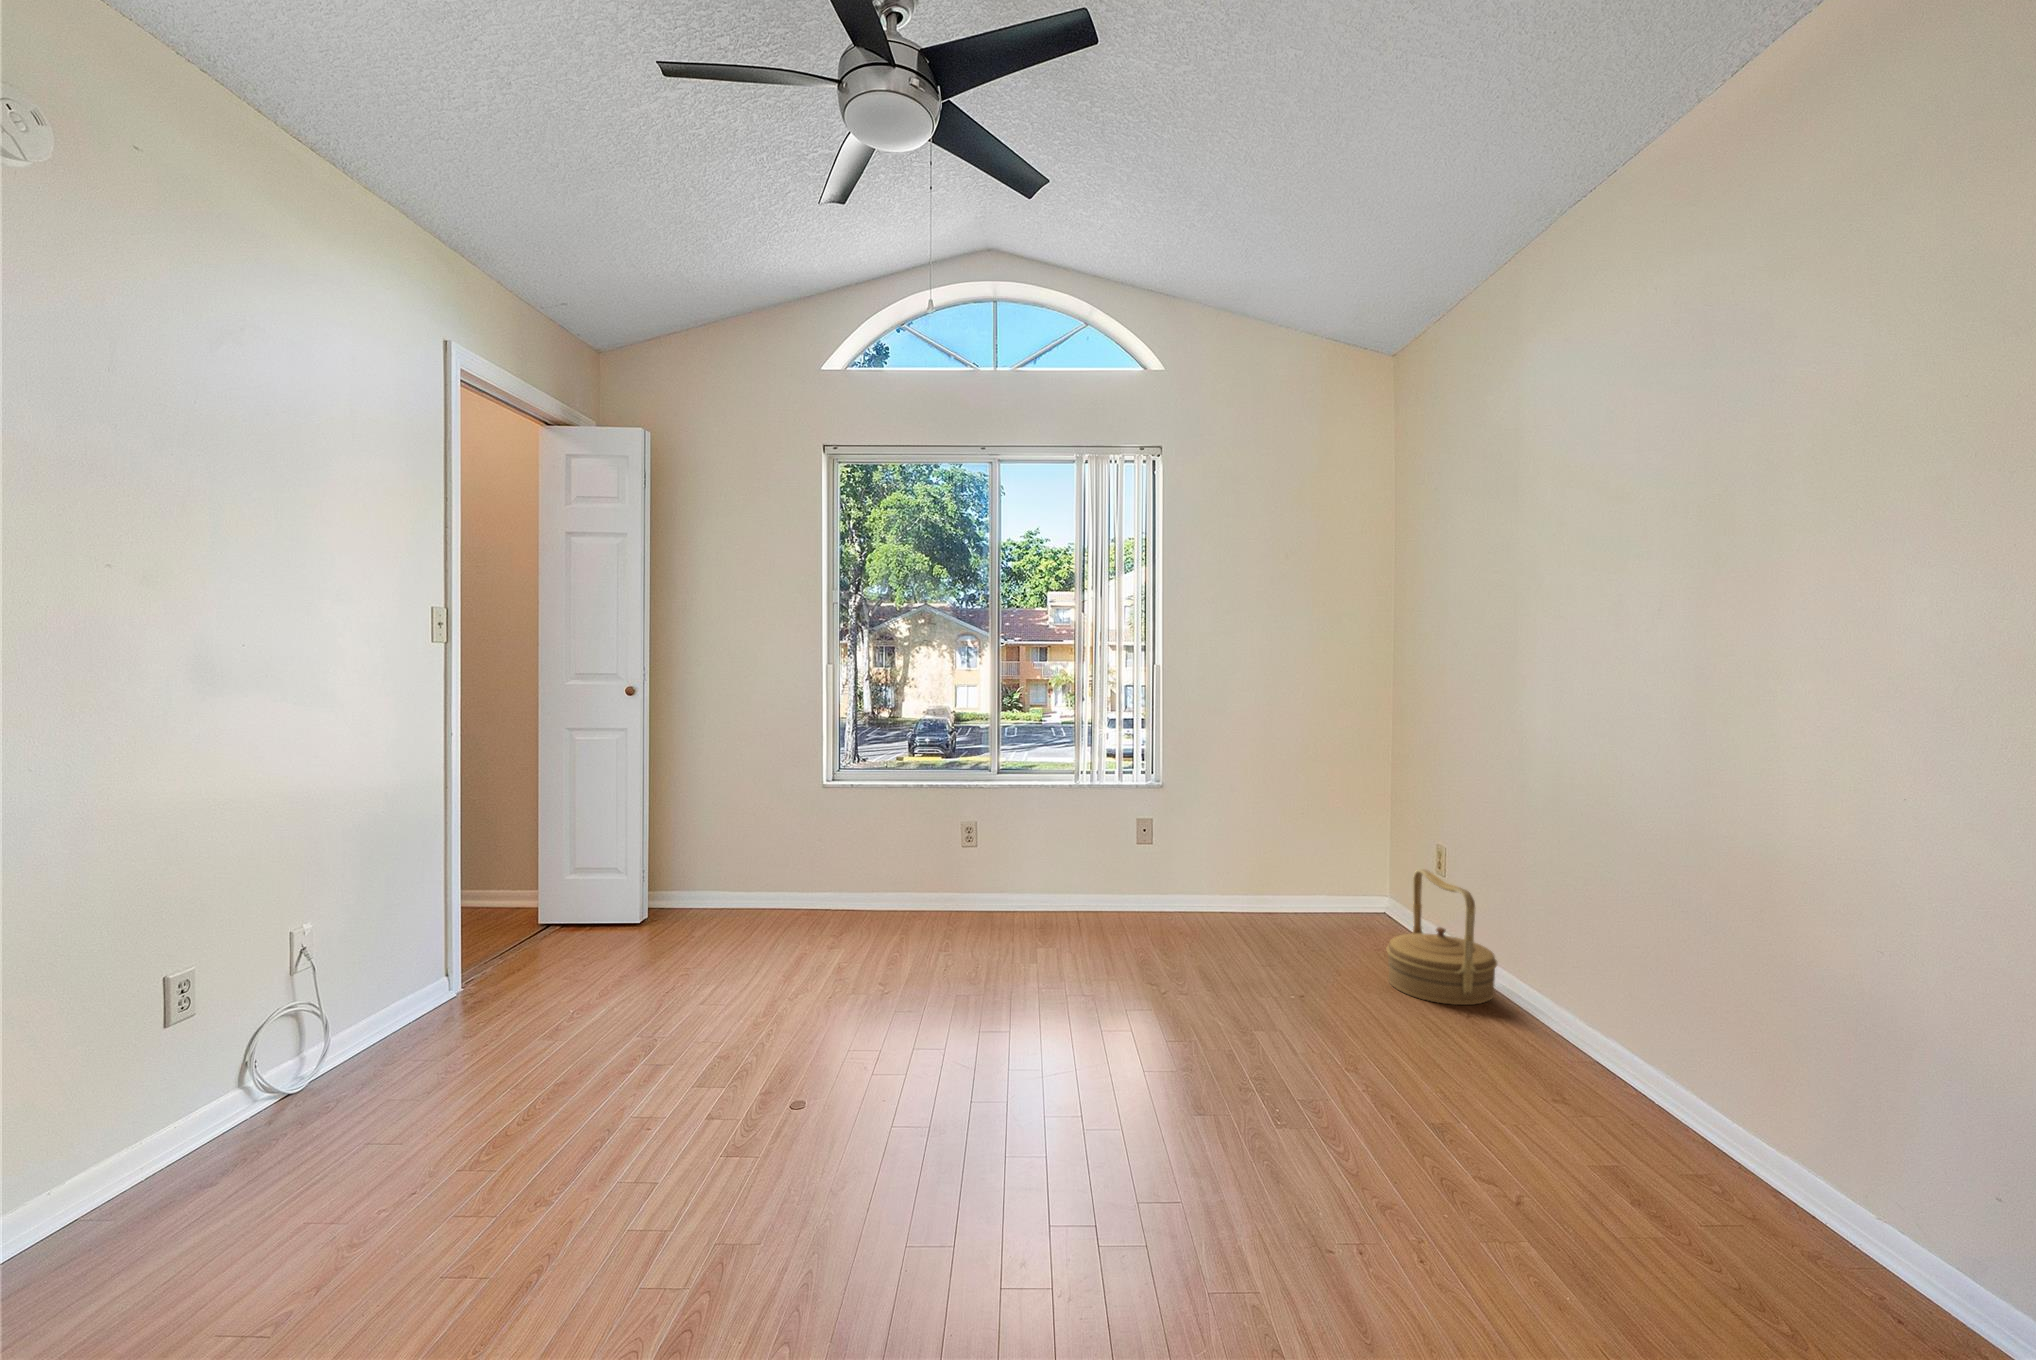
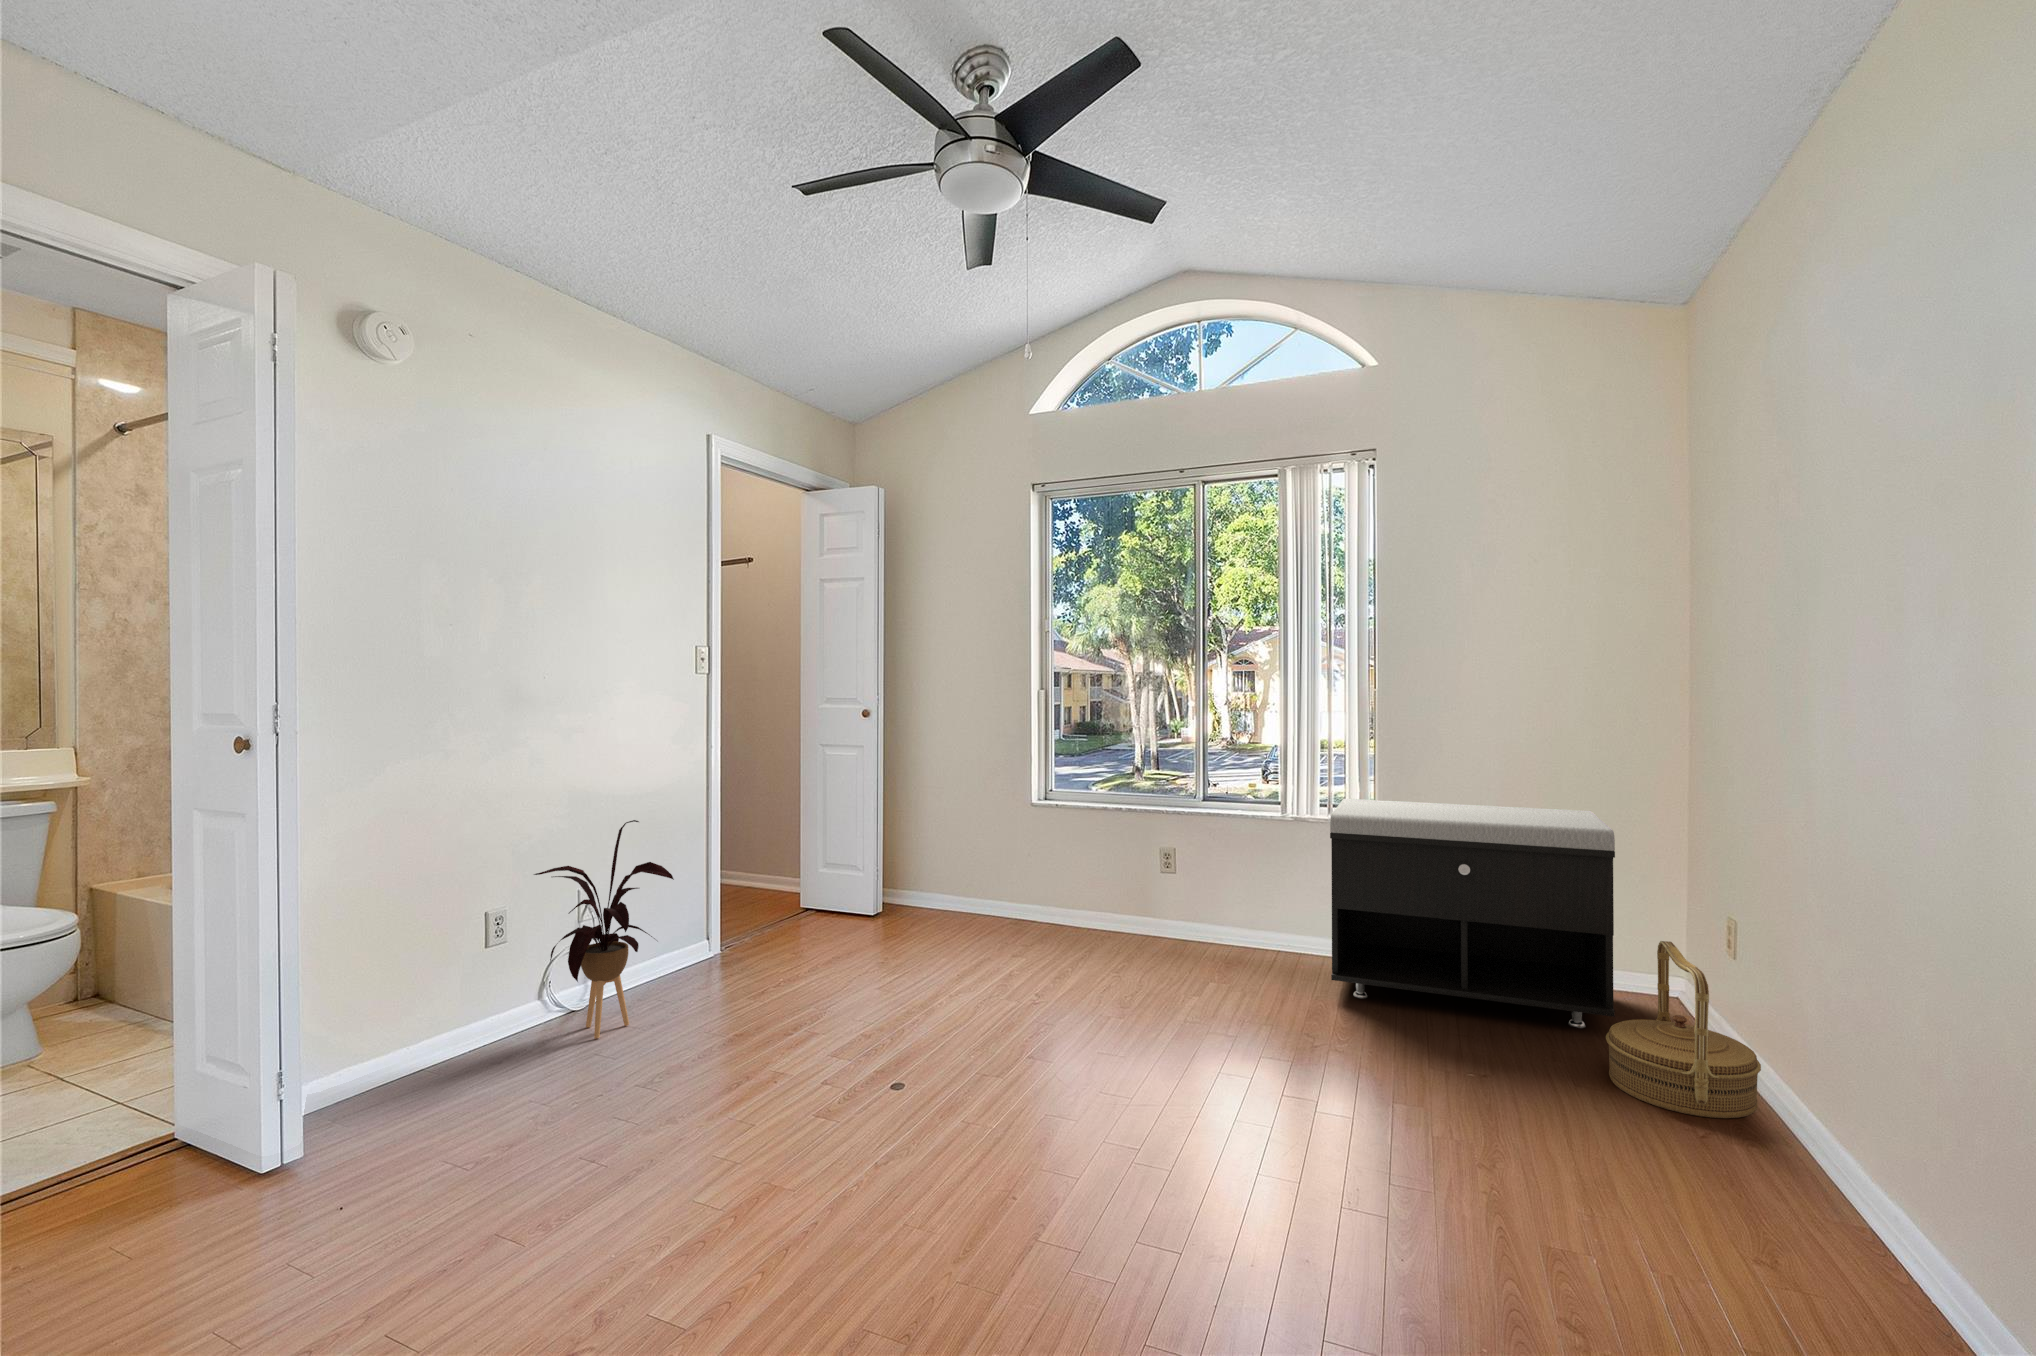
storage bench: none [1137,766,1377,948] -> present [1330,799,1615,1028]
house plant: none [248,832,470,1122] -> present [534,820,674,1038]

